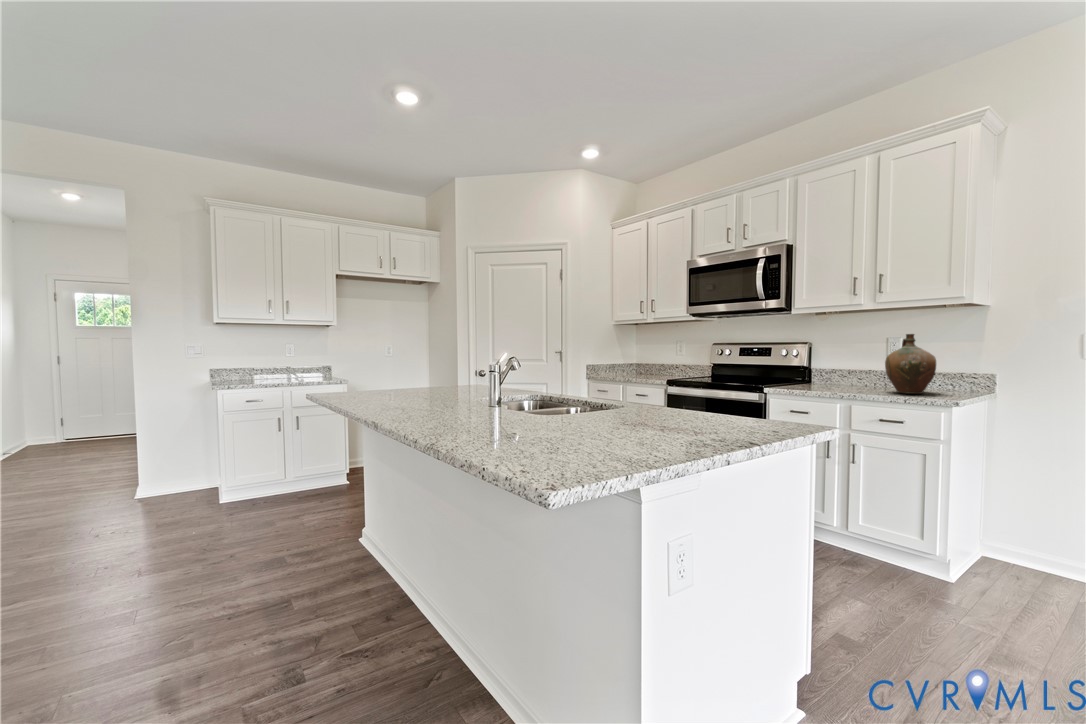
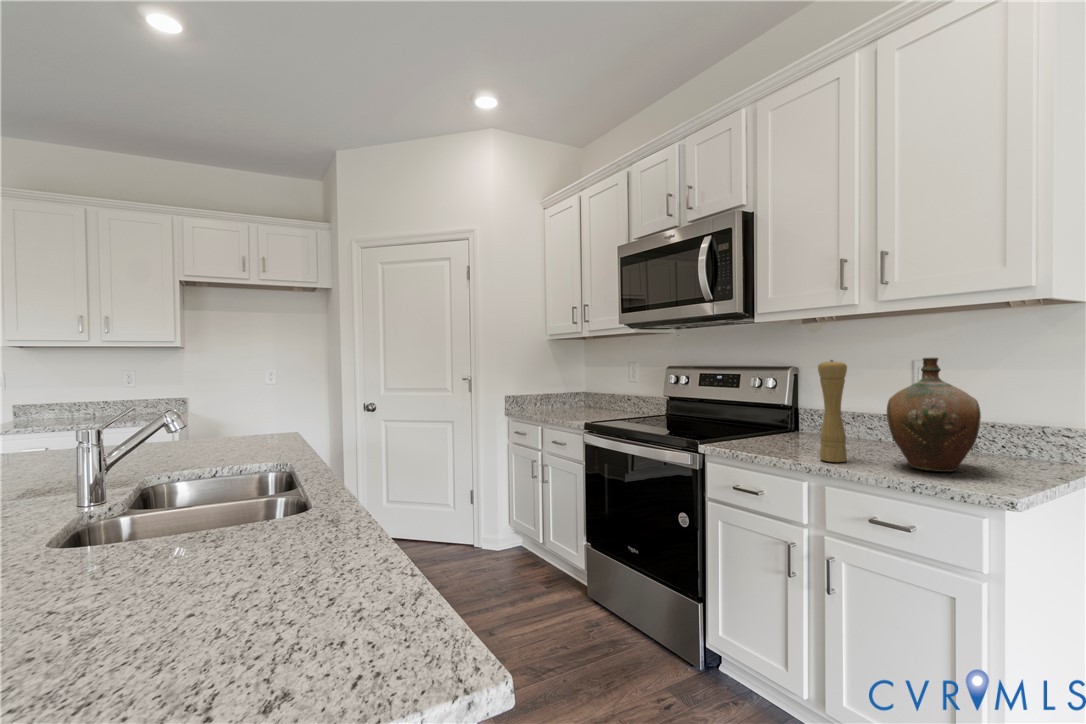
pepper mill: none [845,335,863,392] -> present [818,360,847,462]

